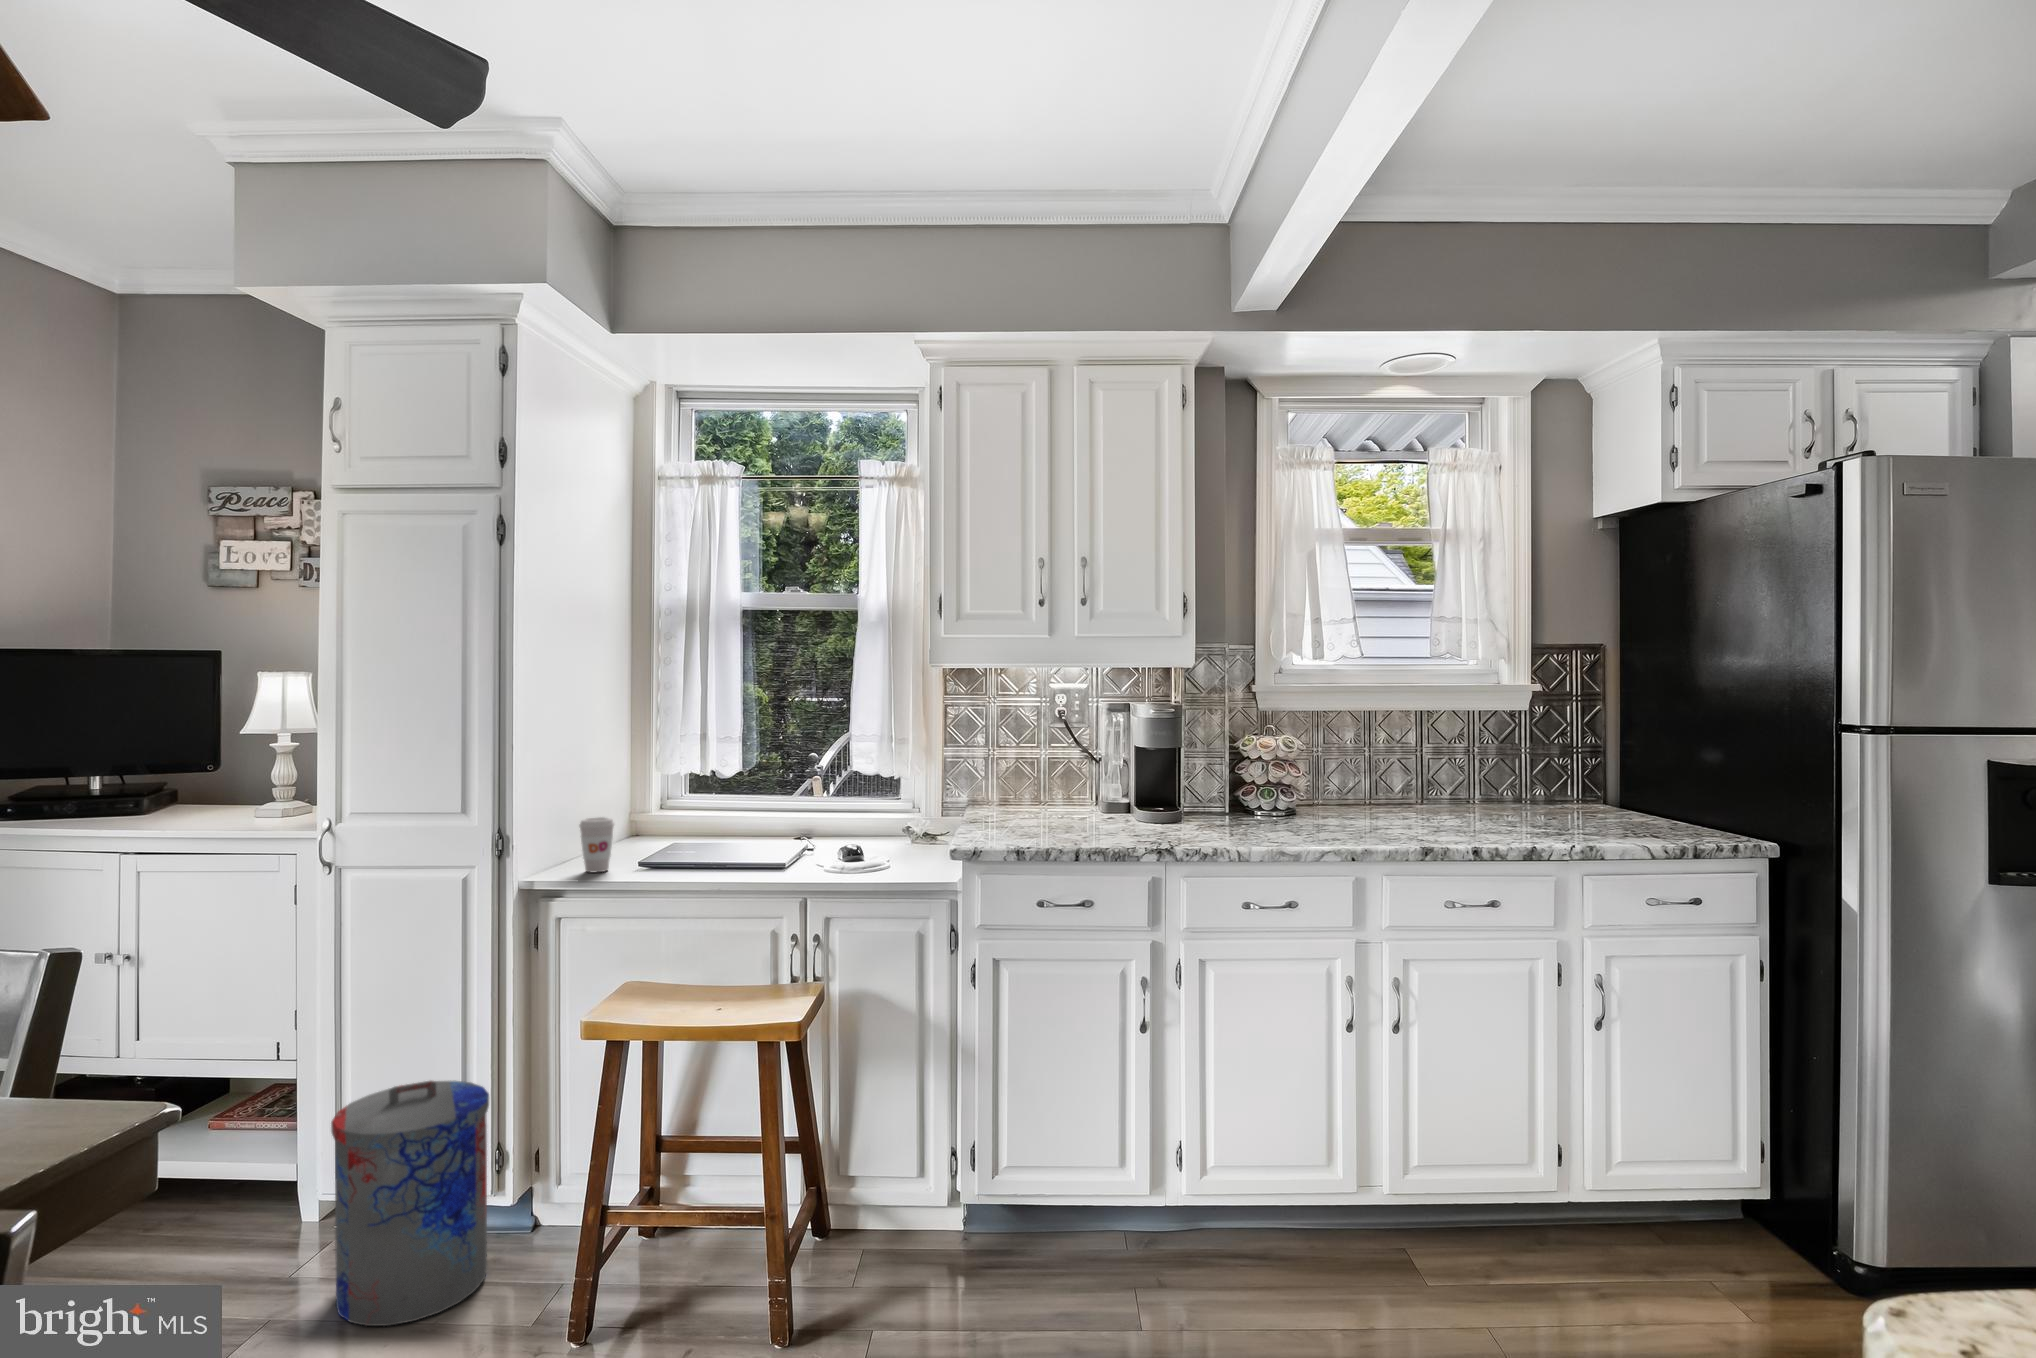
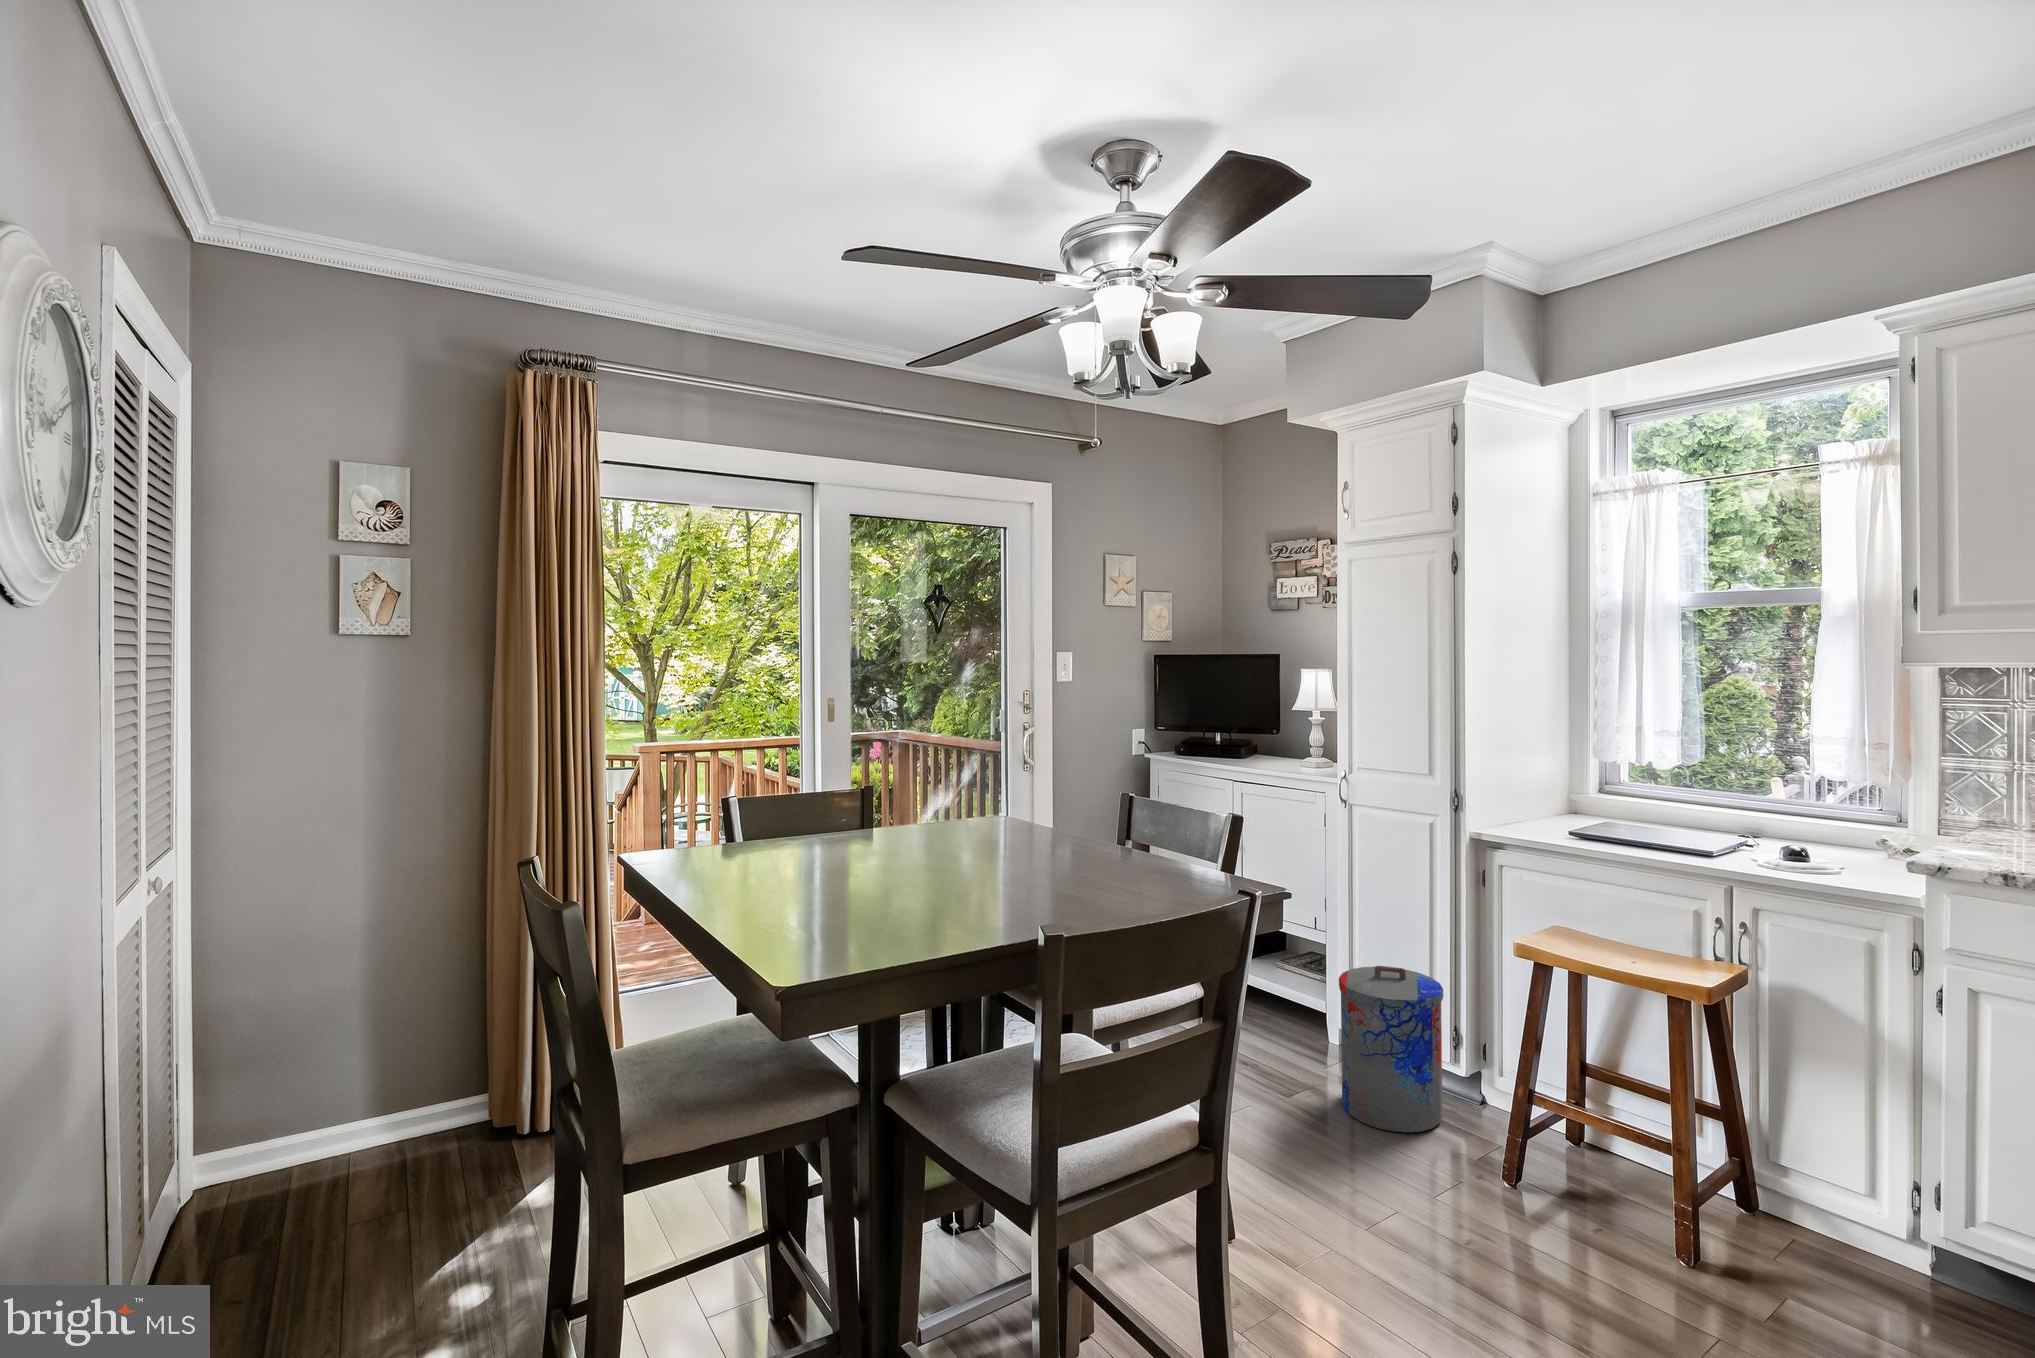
coffee cup: present [579,817,614,872] -> none [1516,792,1547,837]

